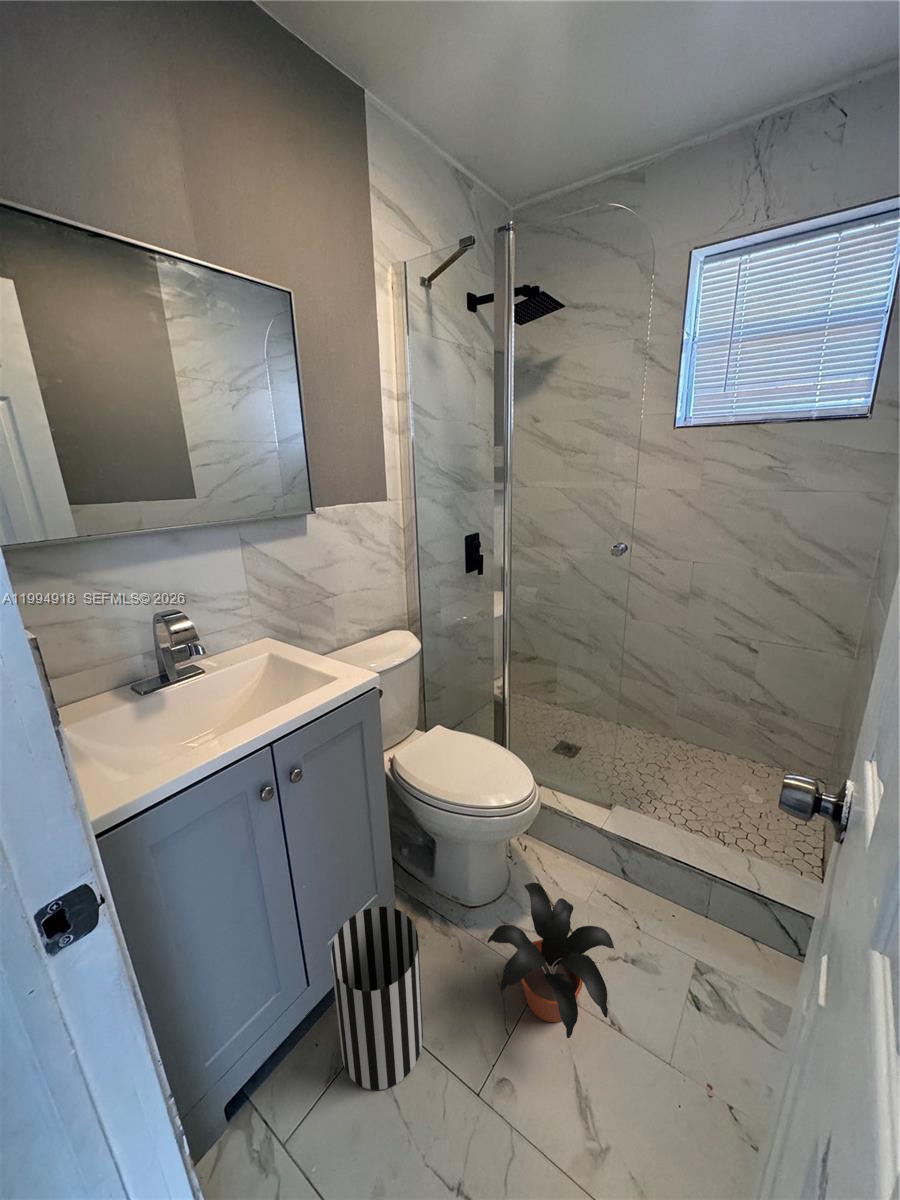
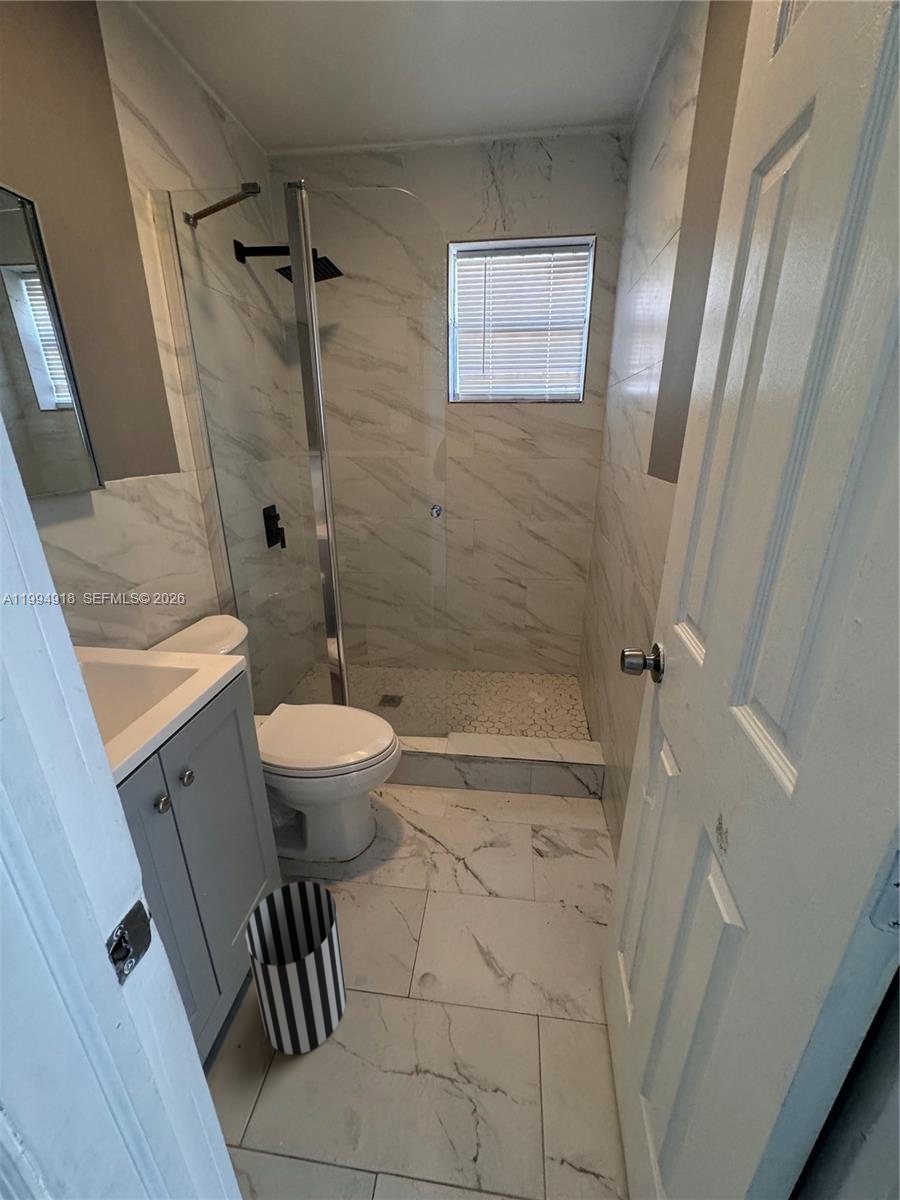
potted plant: present [487,883,614,1038] -> none [384,811,494,917]

